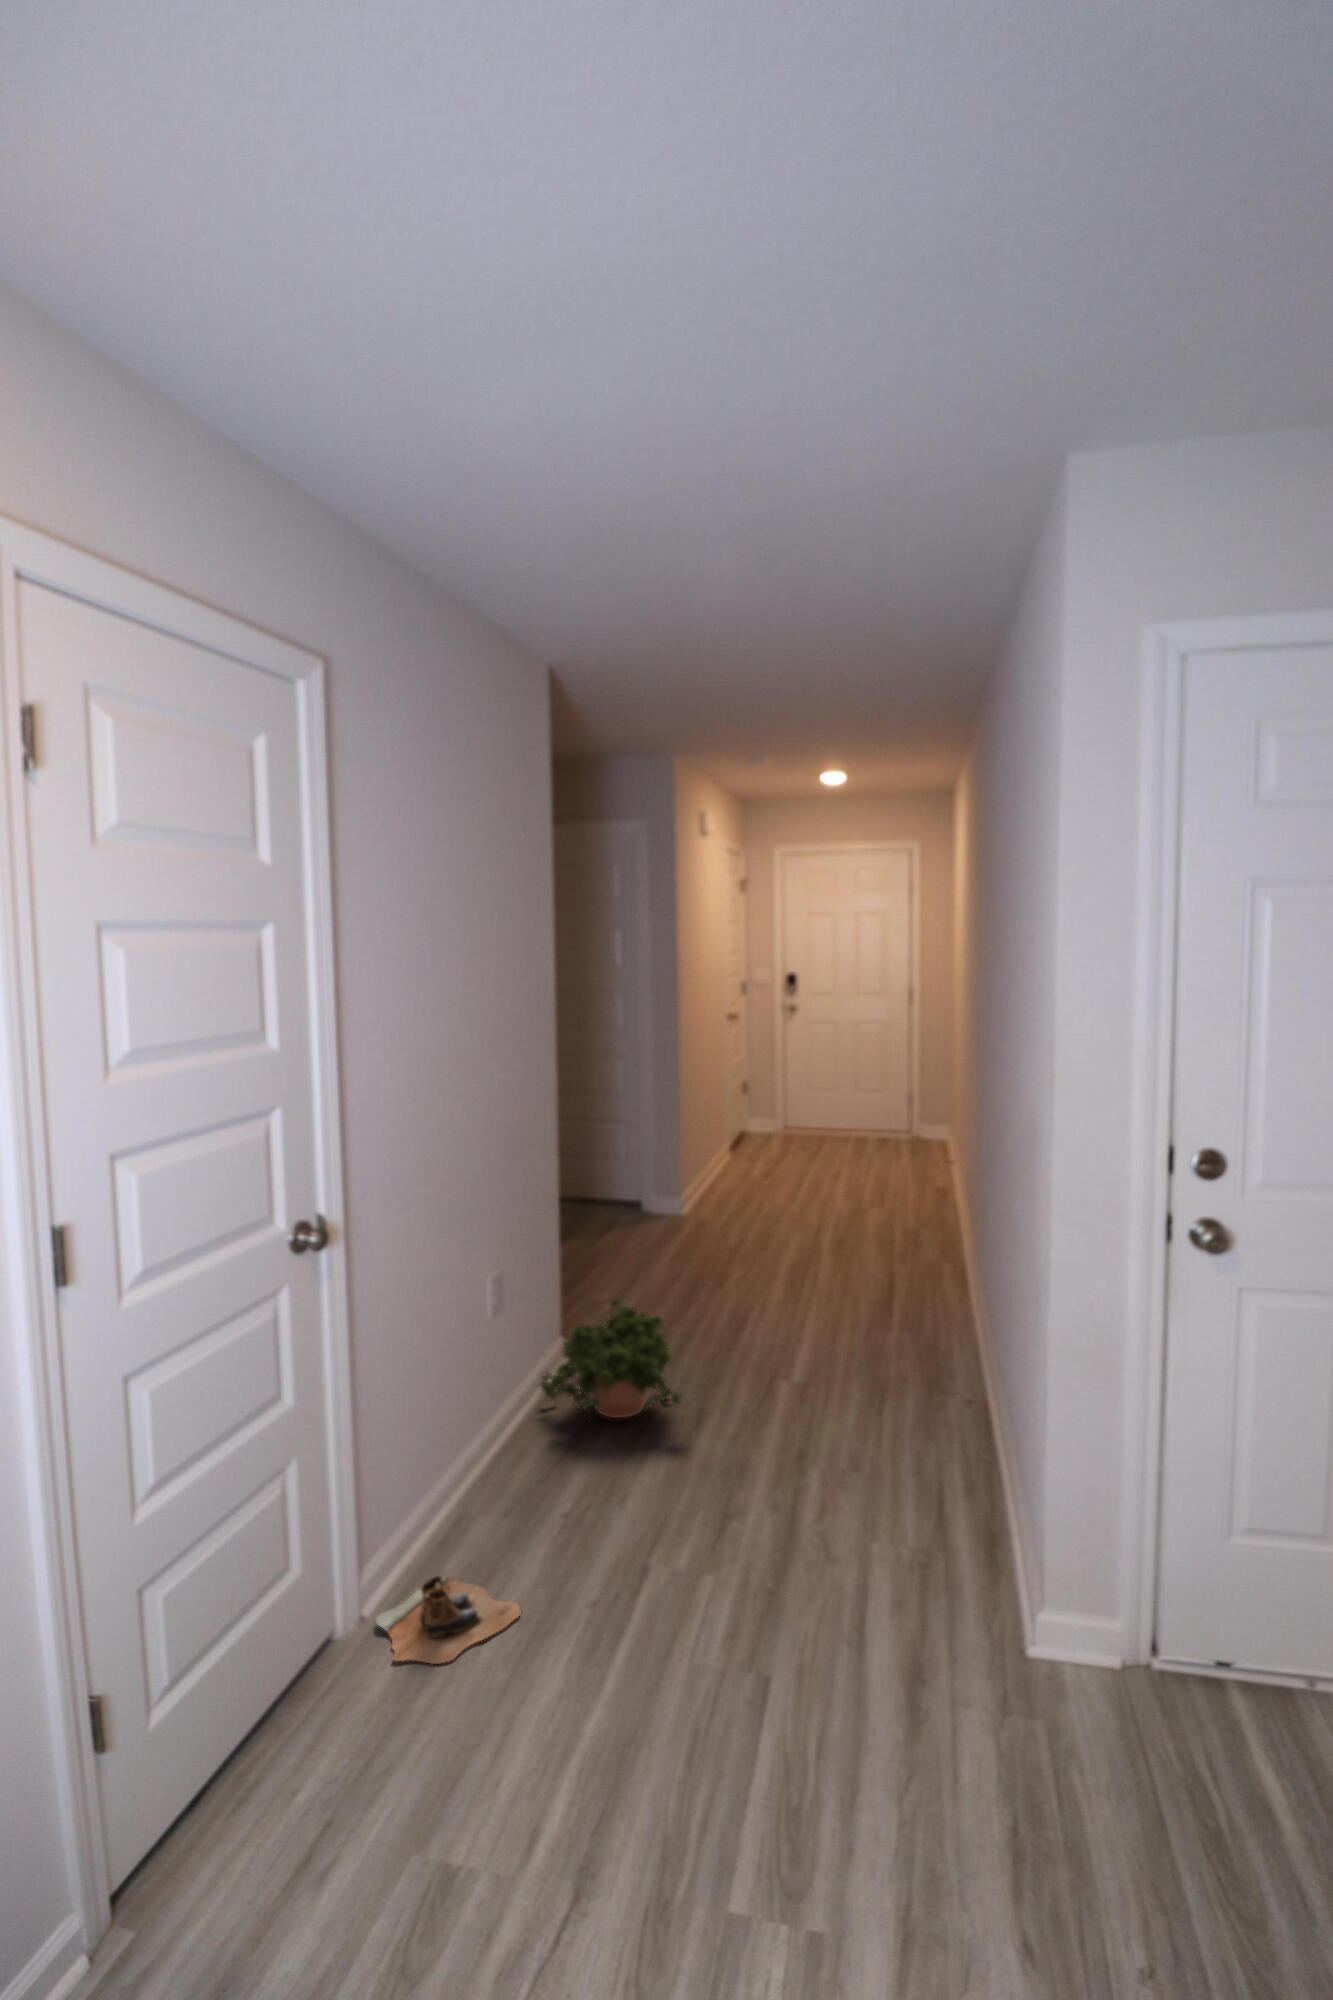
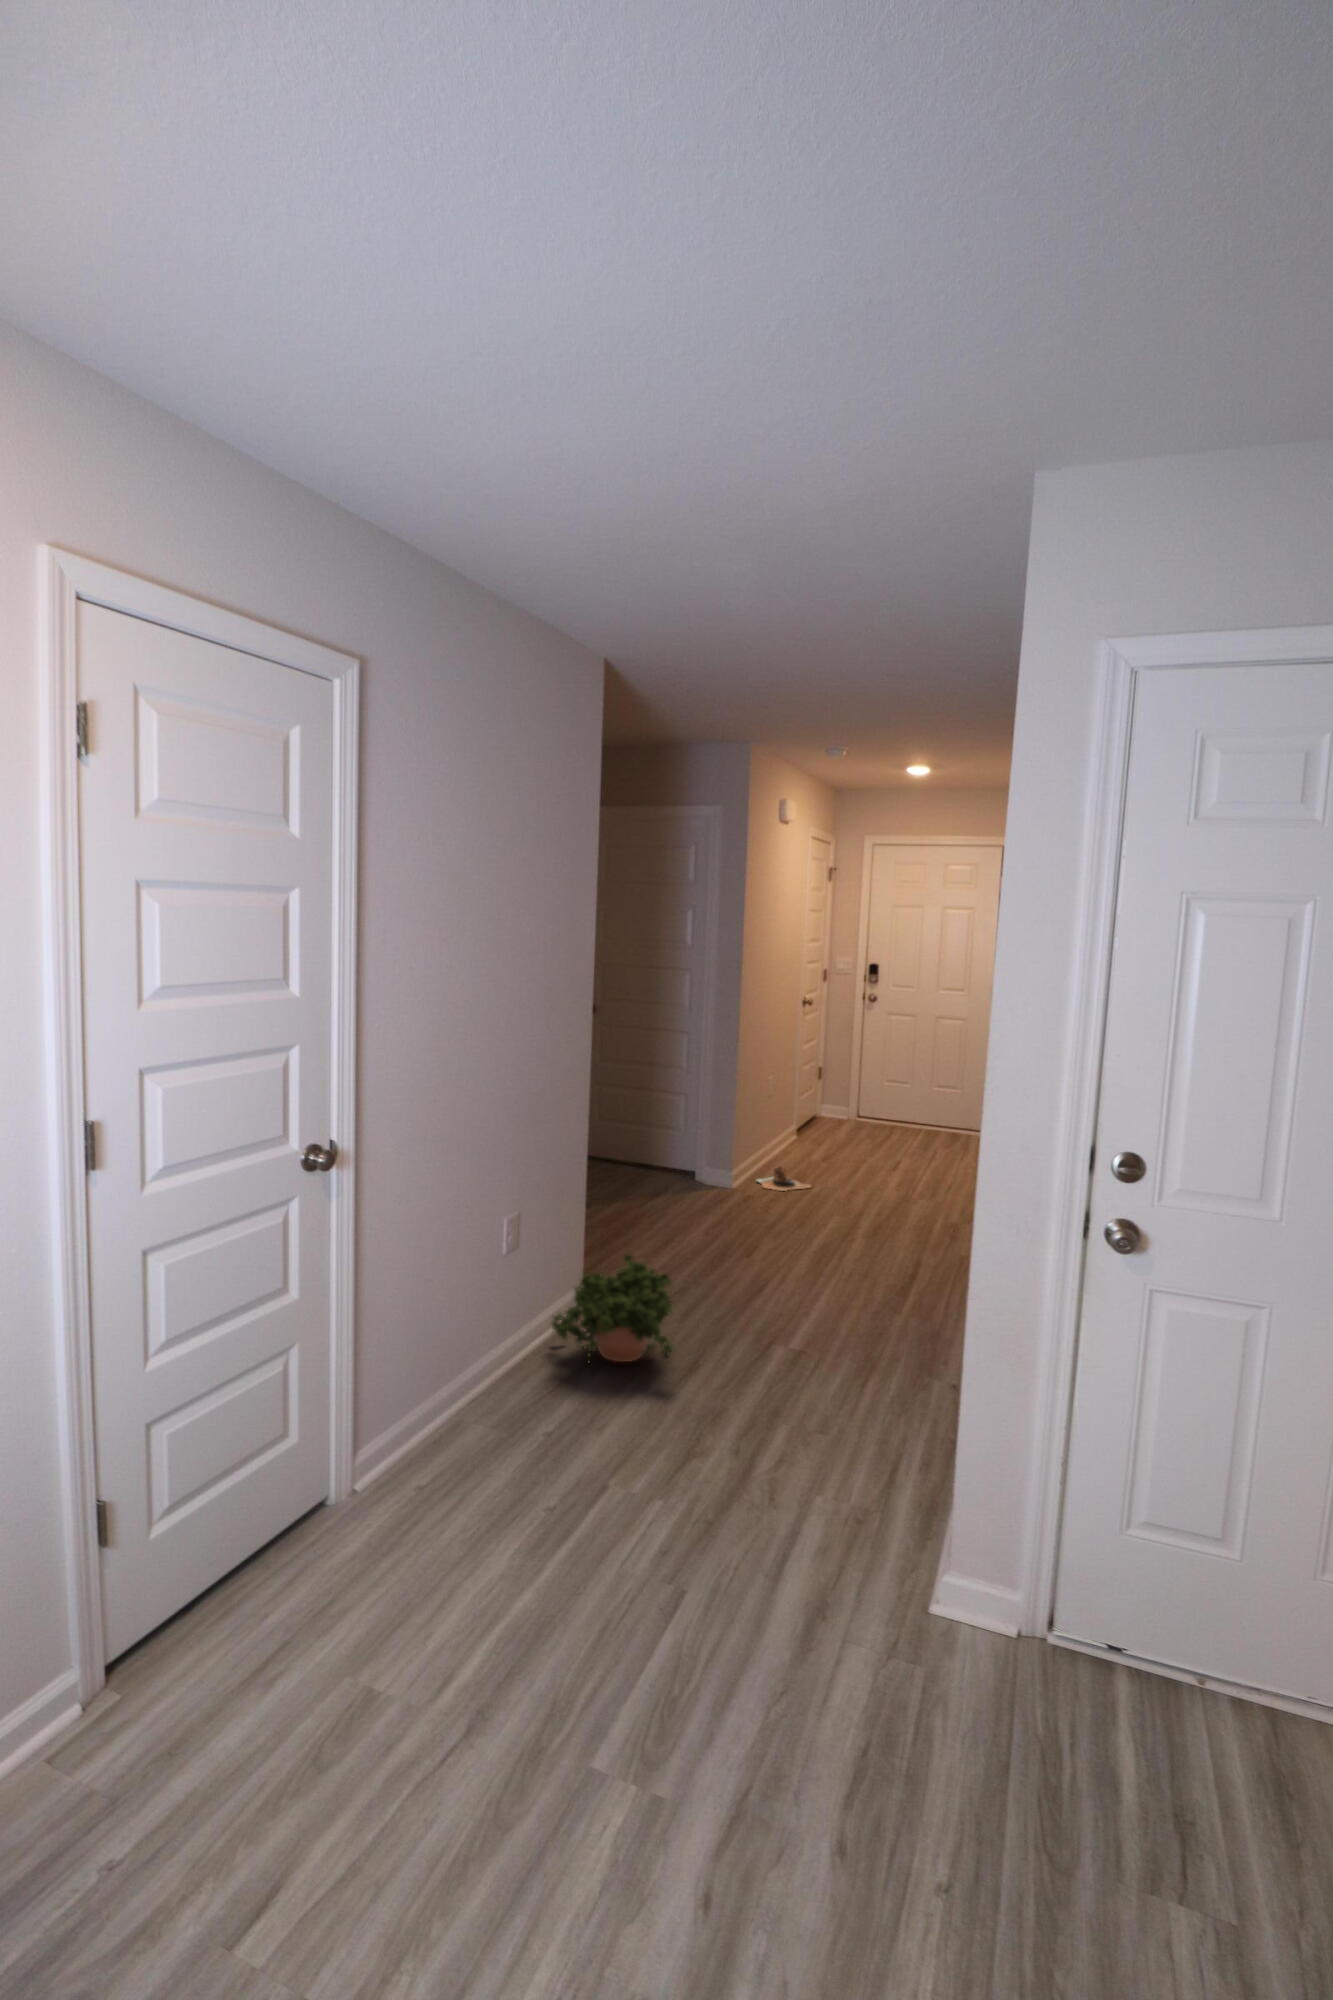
boots: present [377,1576,521,1664] -> present [757,1167,811,1191]

